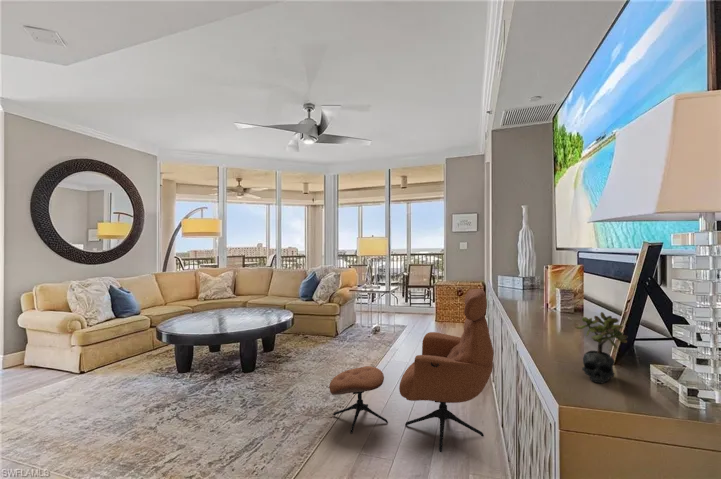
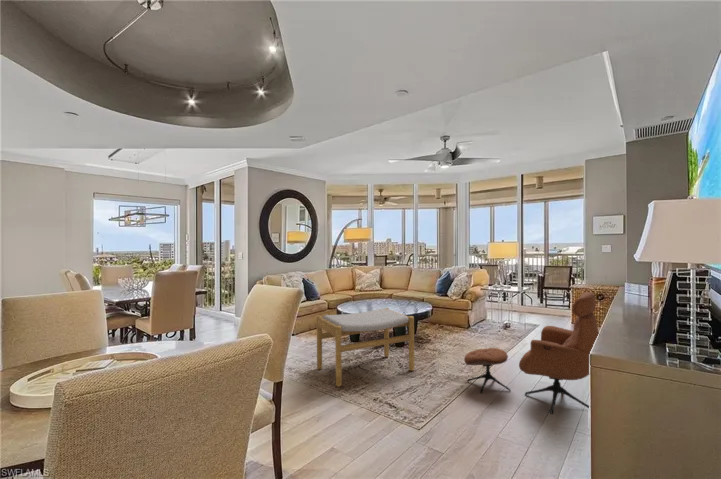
succulent plant: present [576,312,627,383] -> none [617,309,646,349]
footstool: none [102,323,262,461] -> present [317,308,414,387]

